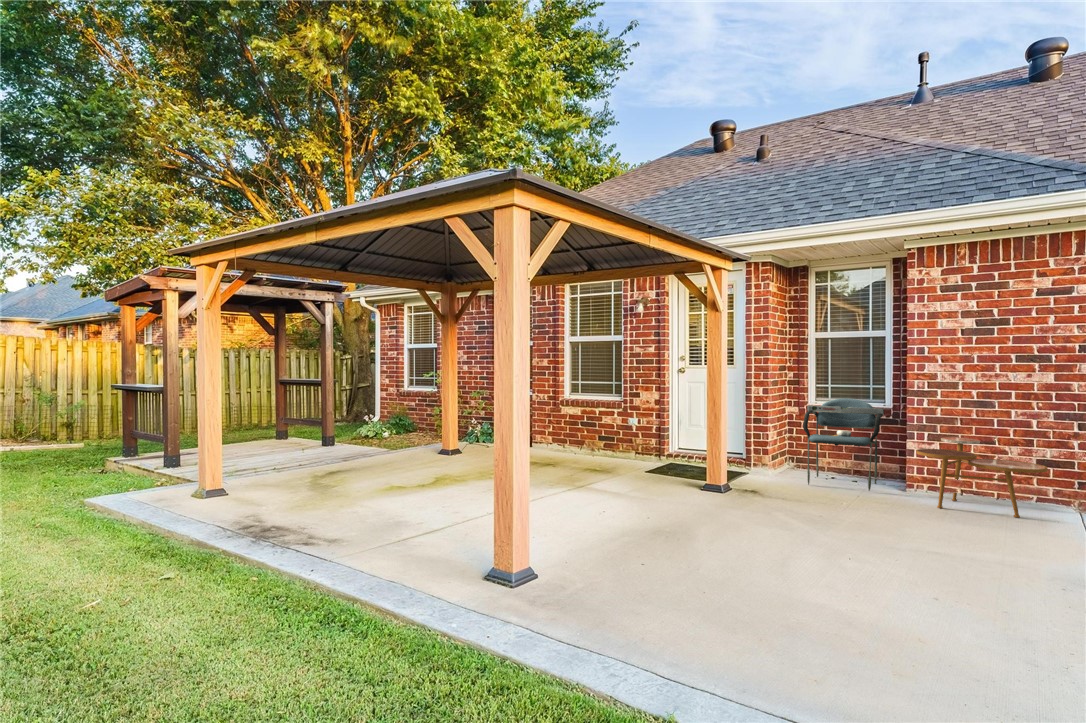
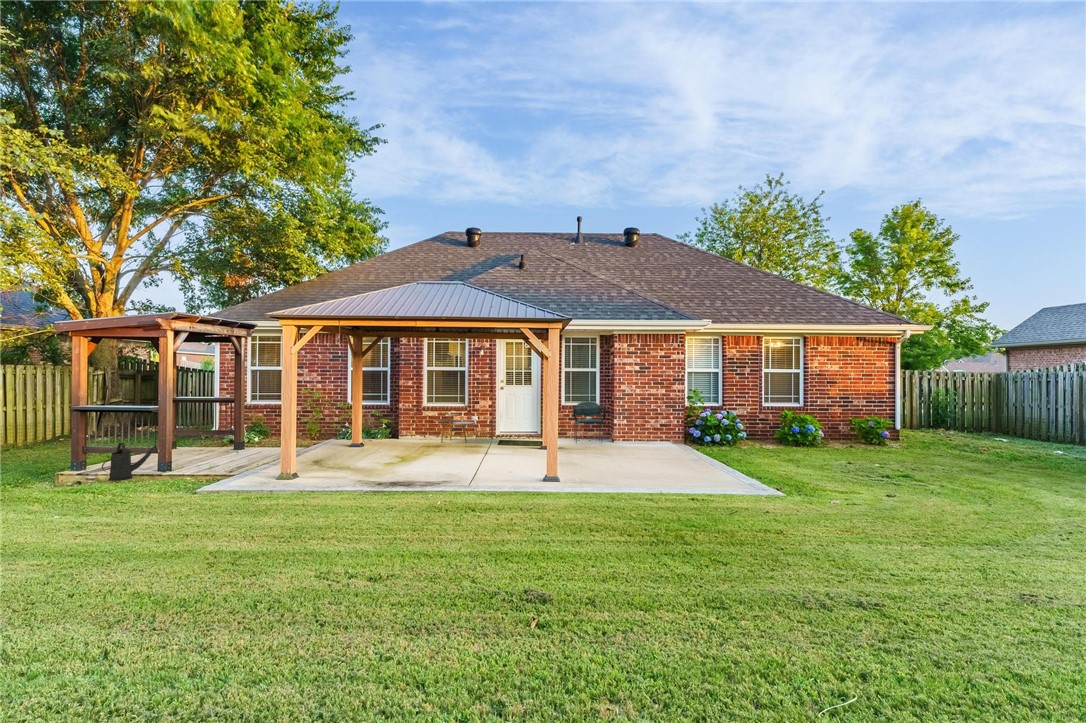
watering can: none [96,423,161,469] -> present [102,443,157,481]
side table: present [916,437,1048,518] -> present [434,414,475,443]

